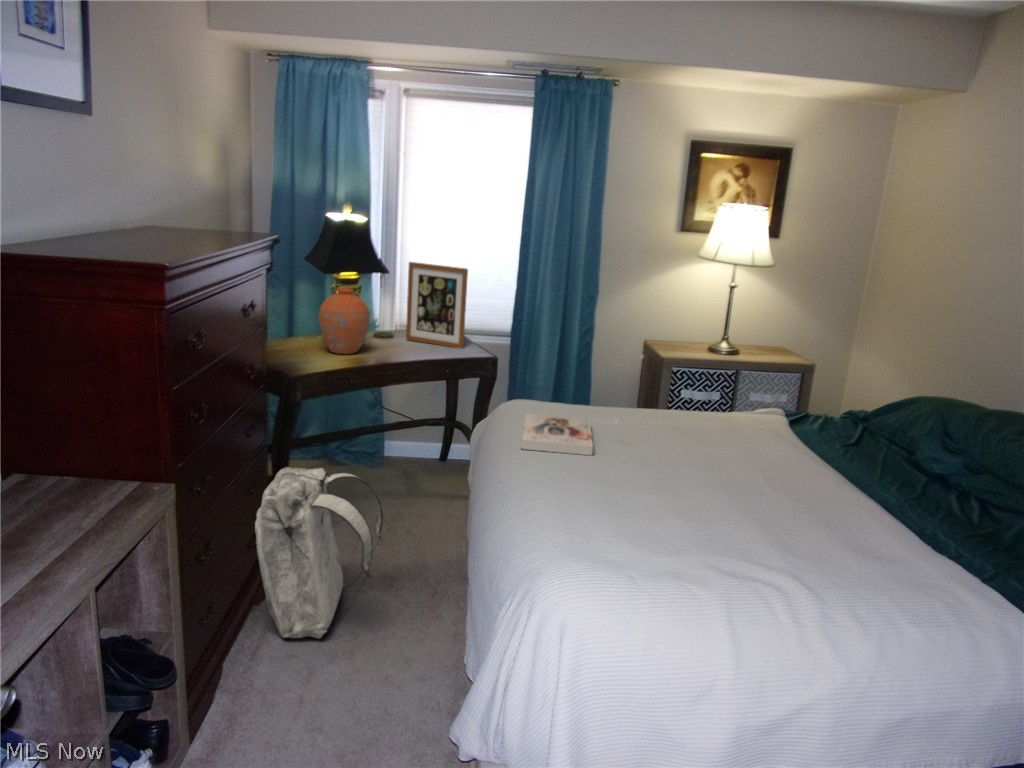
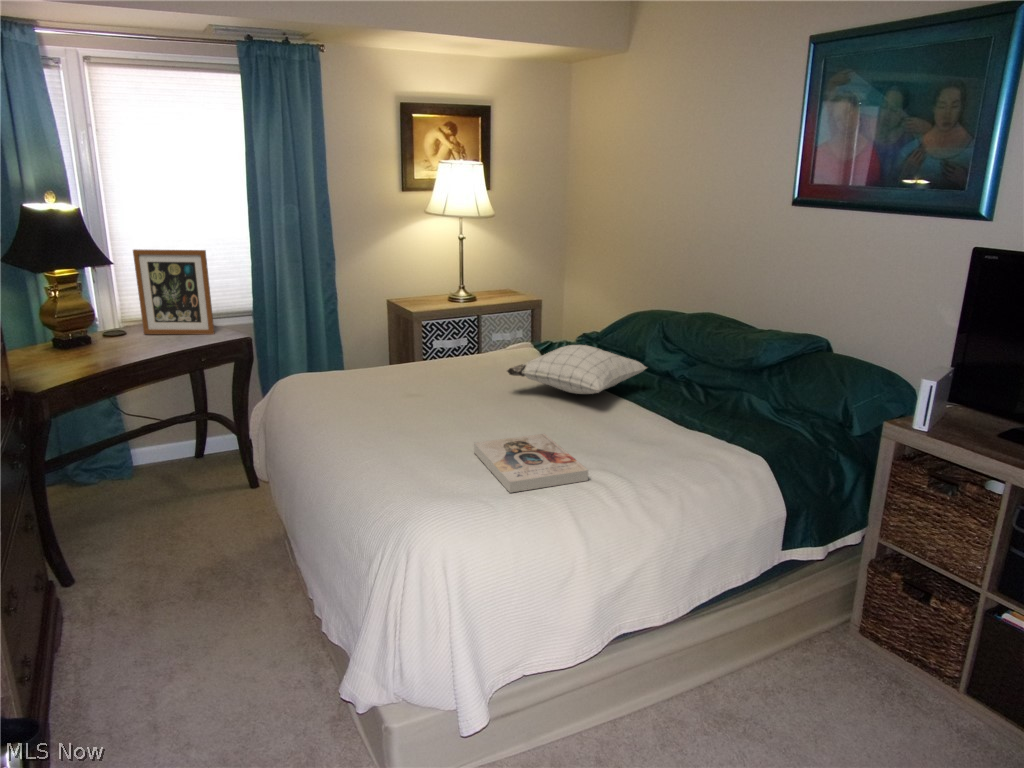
vase: present [318,288,370,354] -> none [41,287,106,361]
book: present [521,413,593,455] -> present [474,434,588,493]
pillow: none [730,420,917,485] -> present [507,345,647,394]
backpack: present [255,467,383,639] -> none [47,482,194,668]

